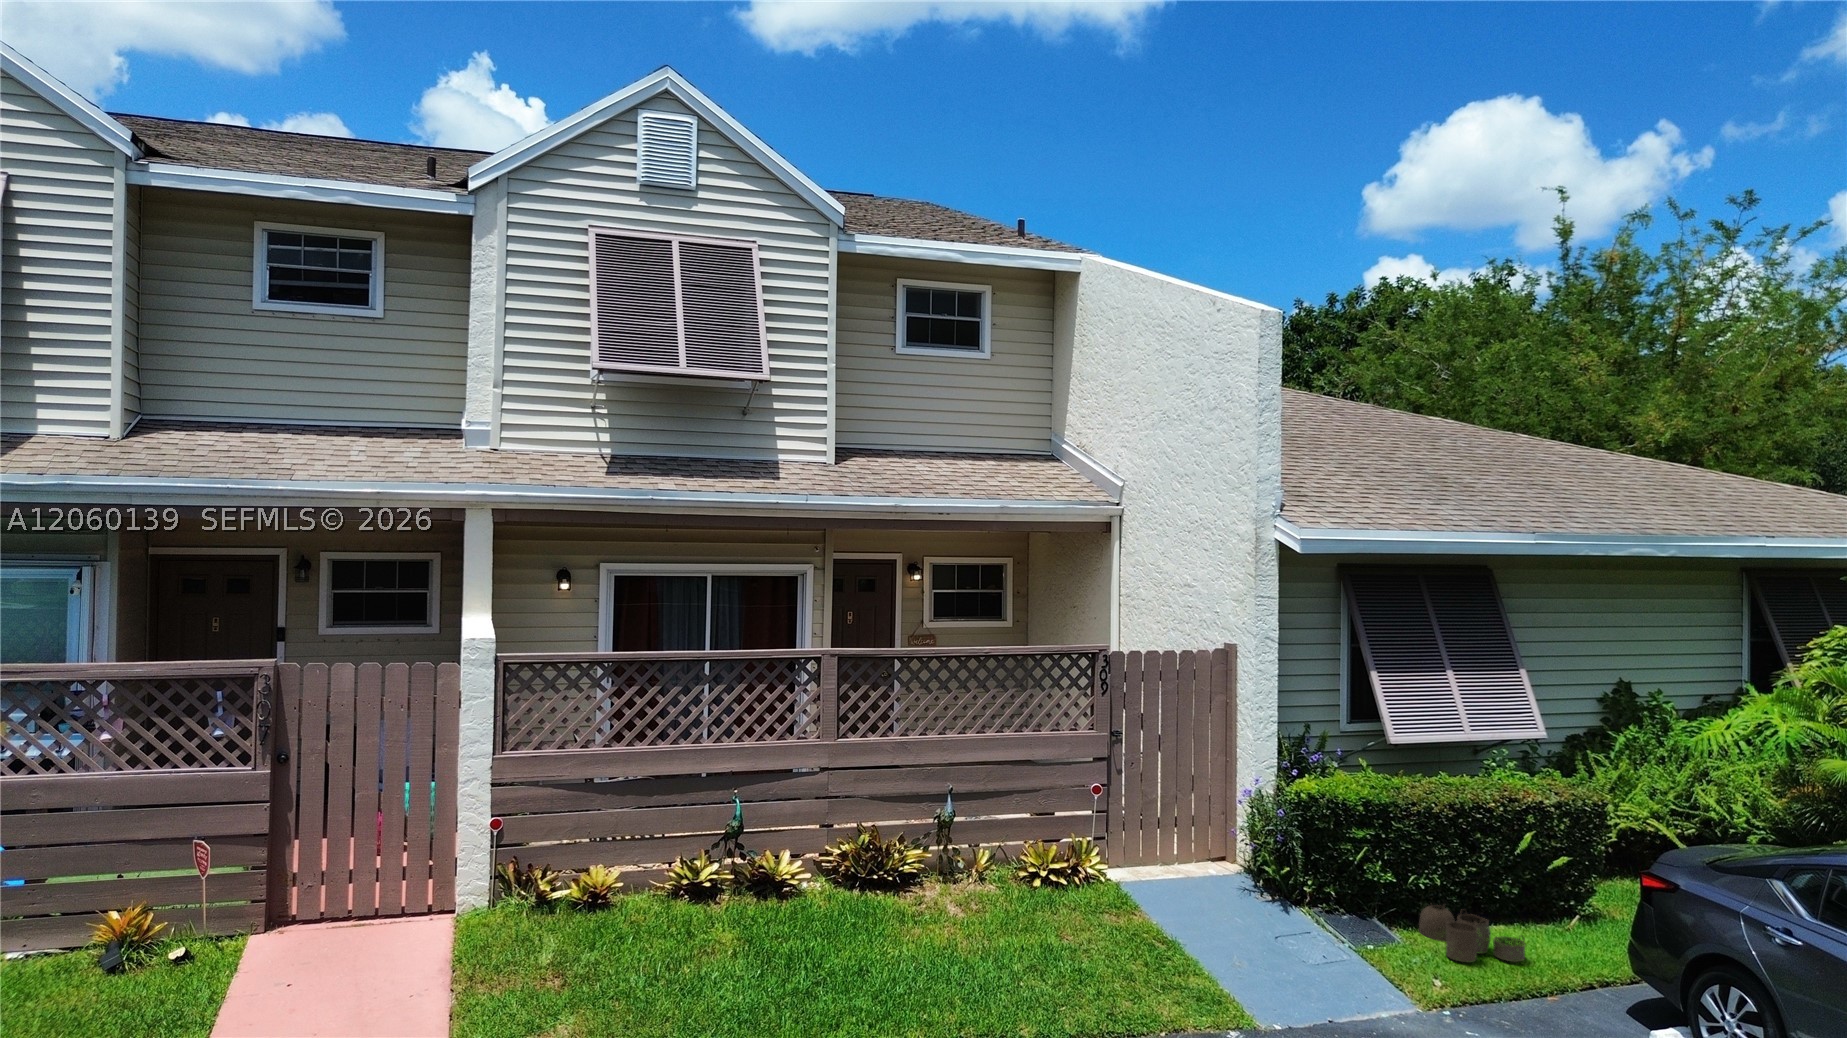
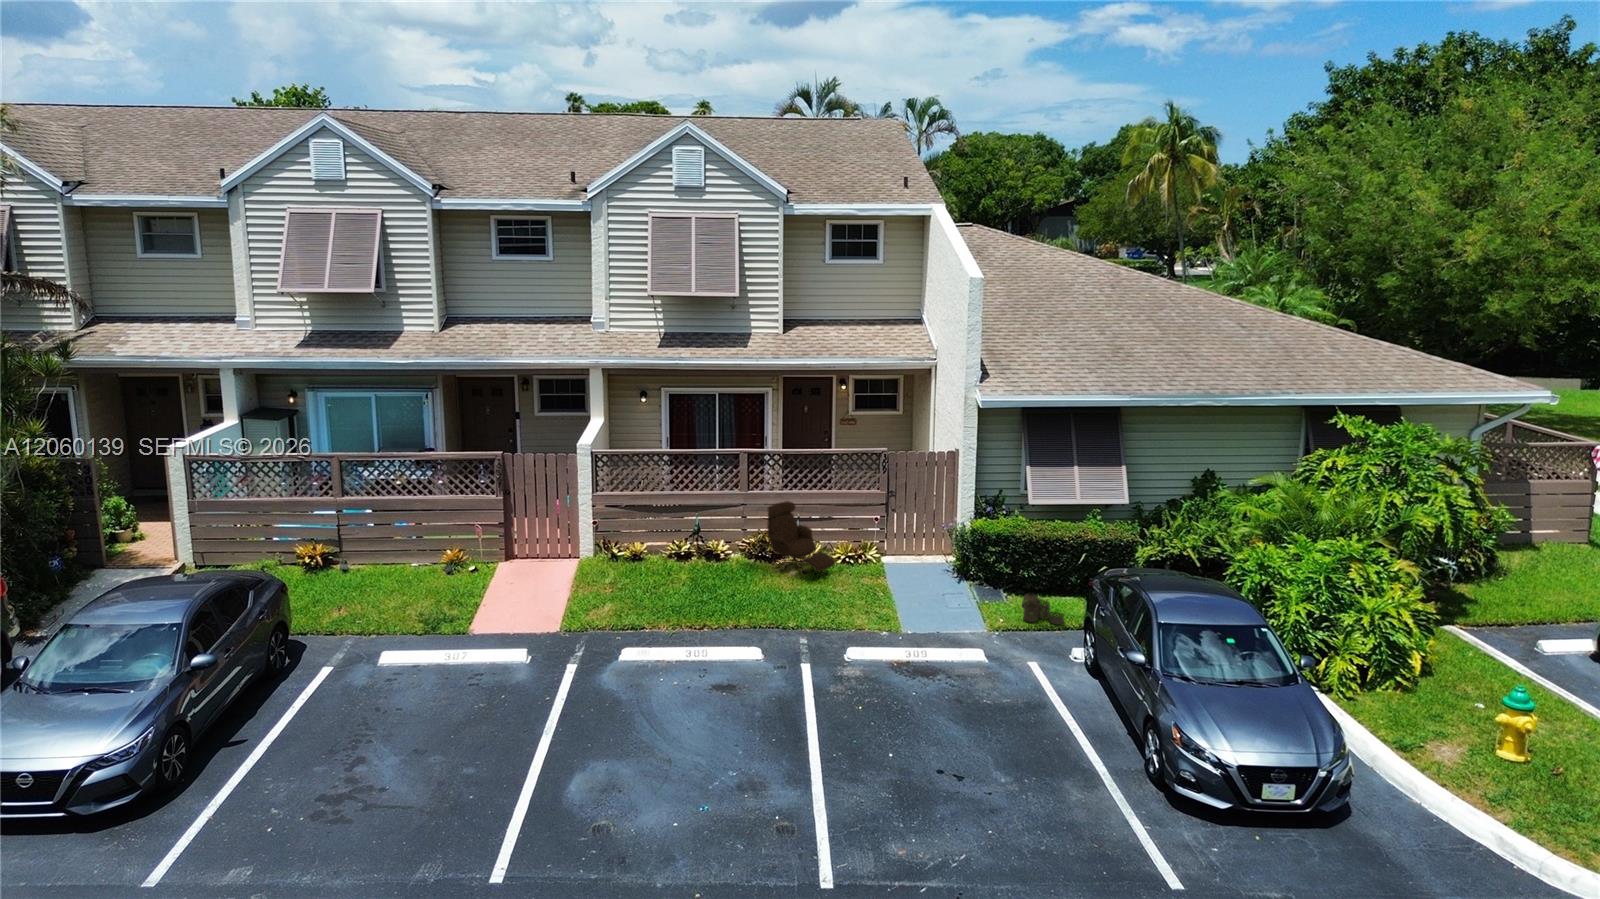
lounge chair: none [886,756,1033,915] -> present [767,501,835,578]

